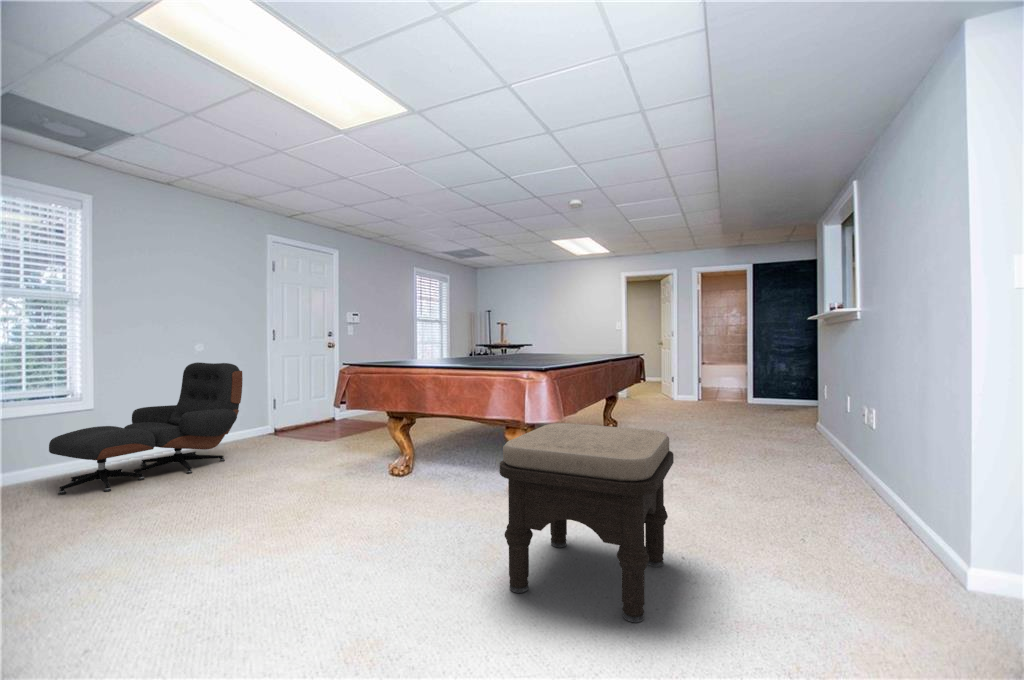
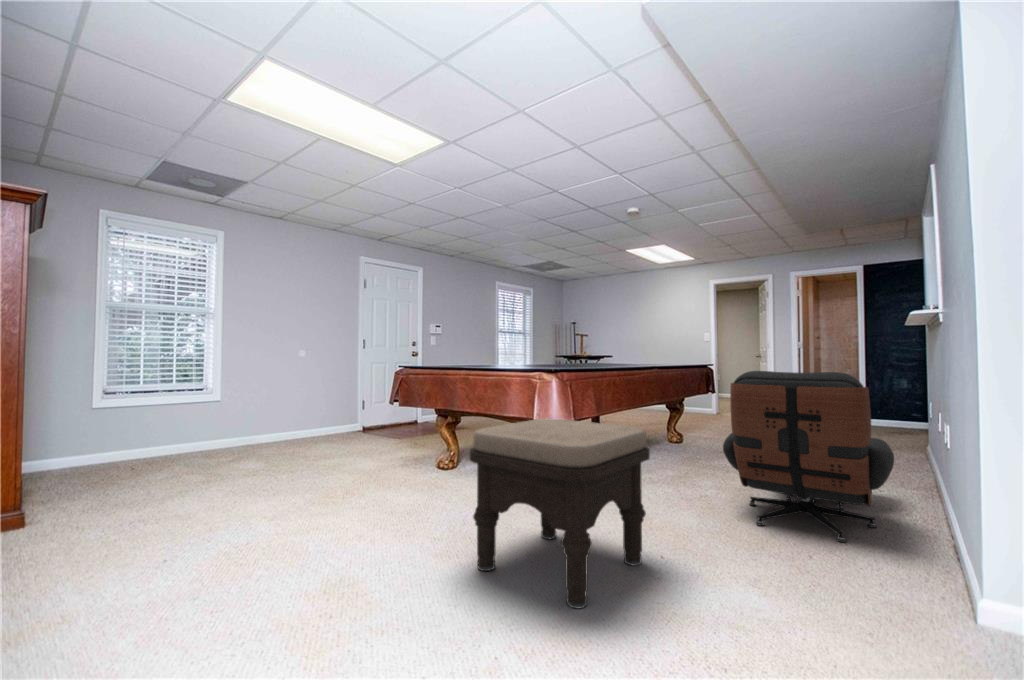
lounge chair: present [49,362,243,494] -> present [723,371,894,542]

